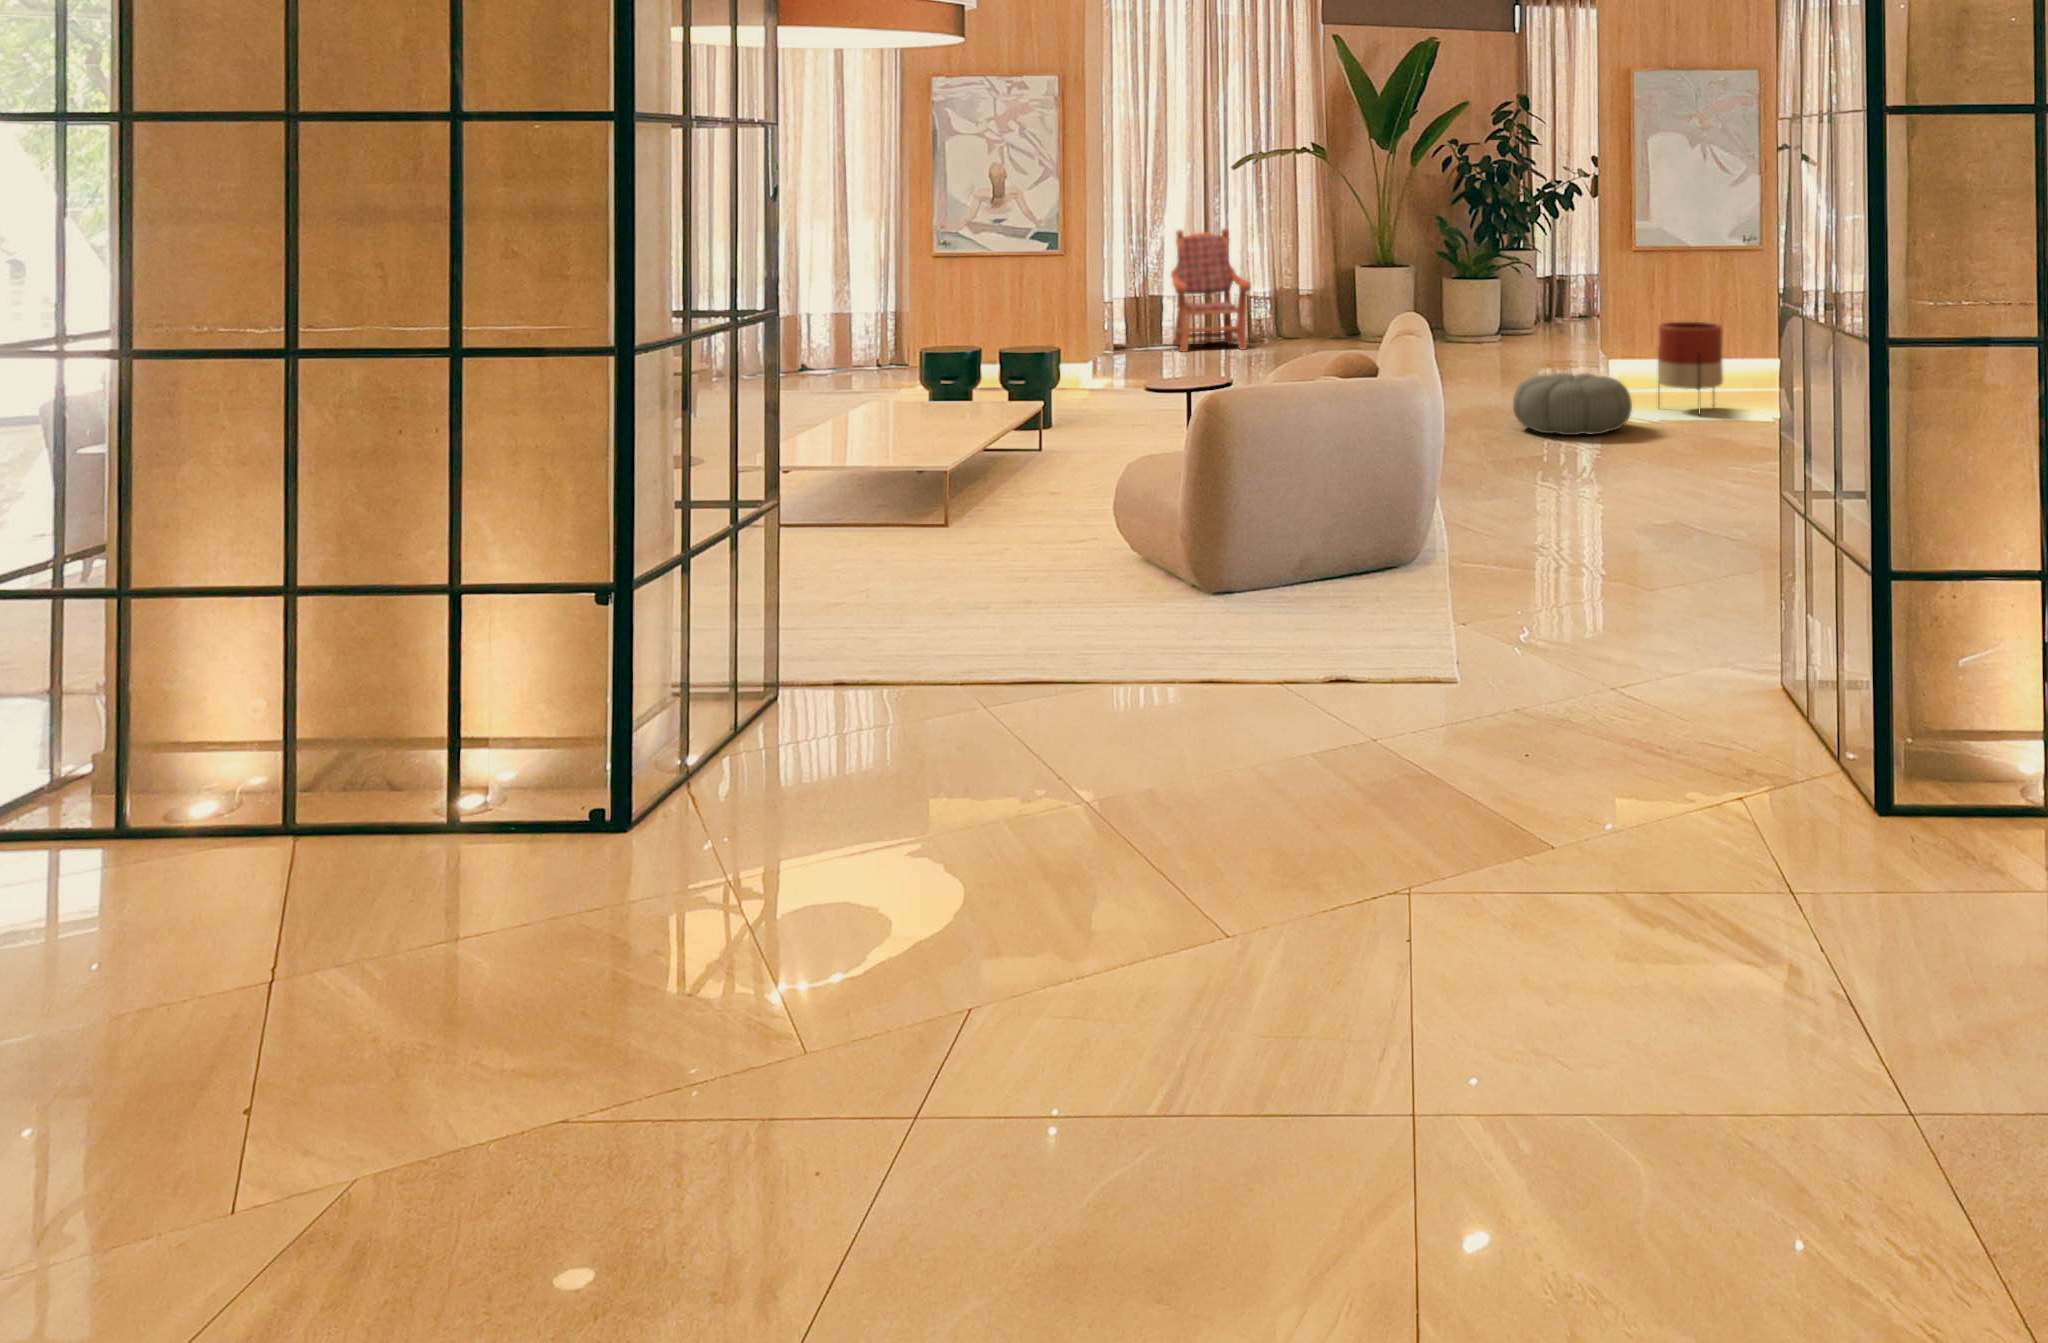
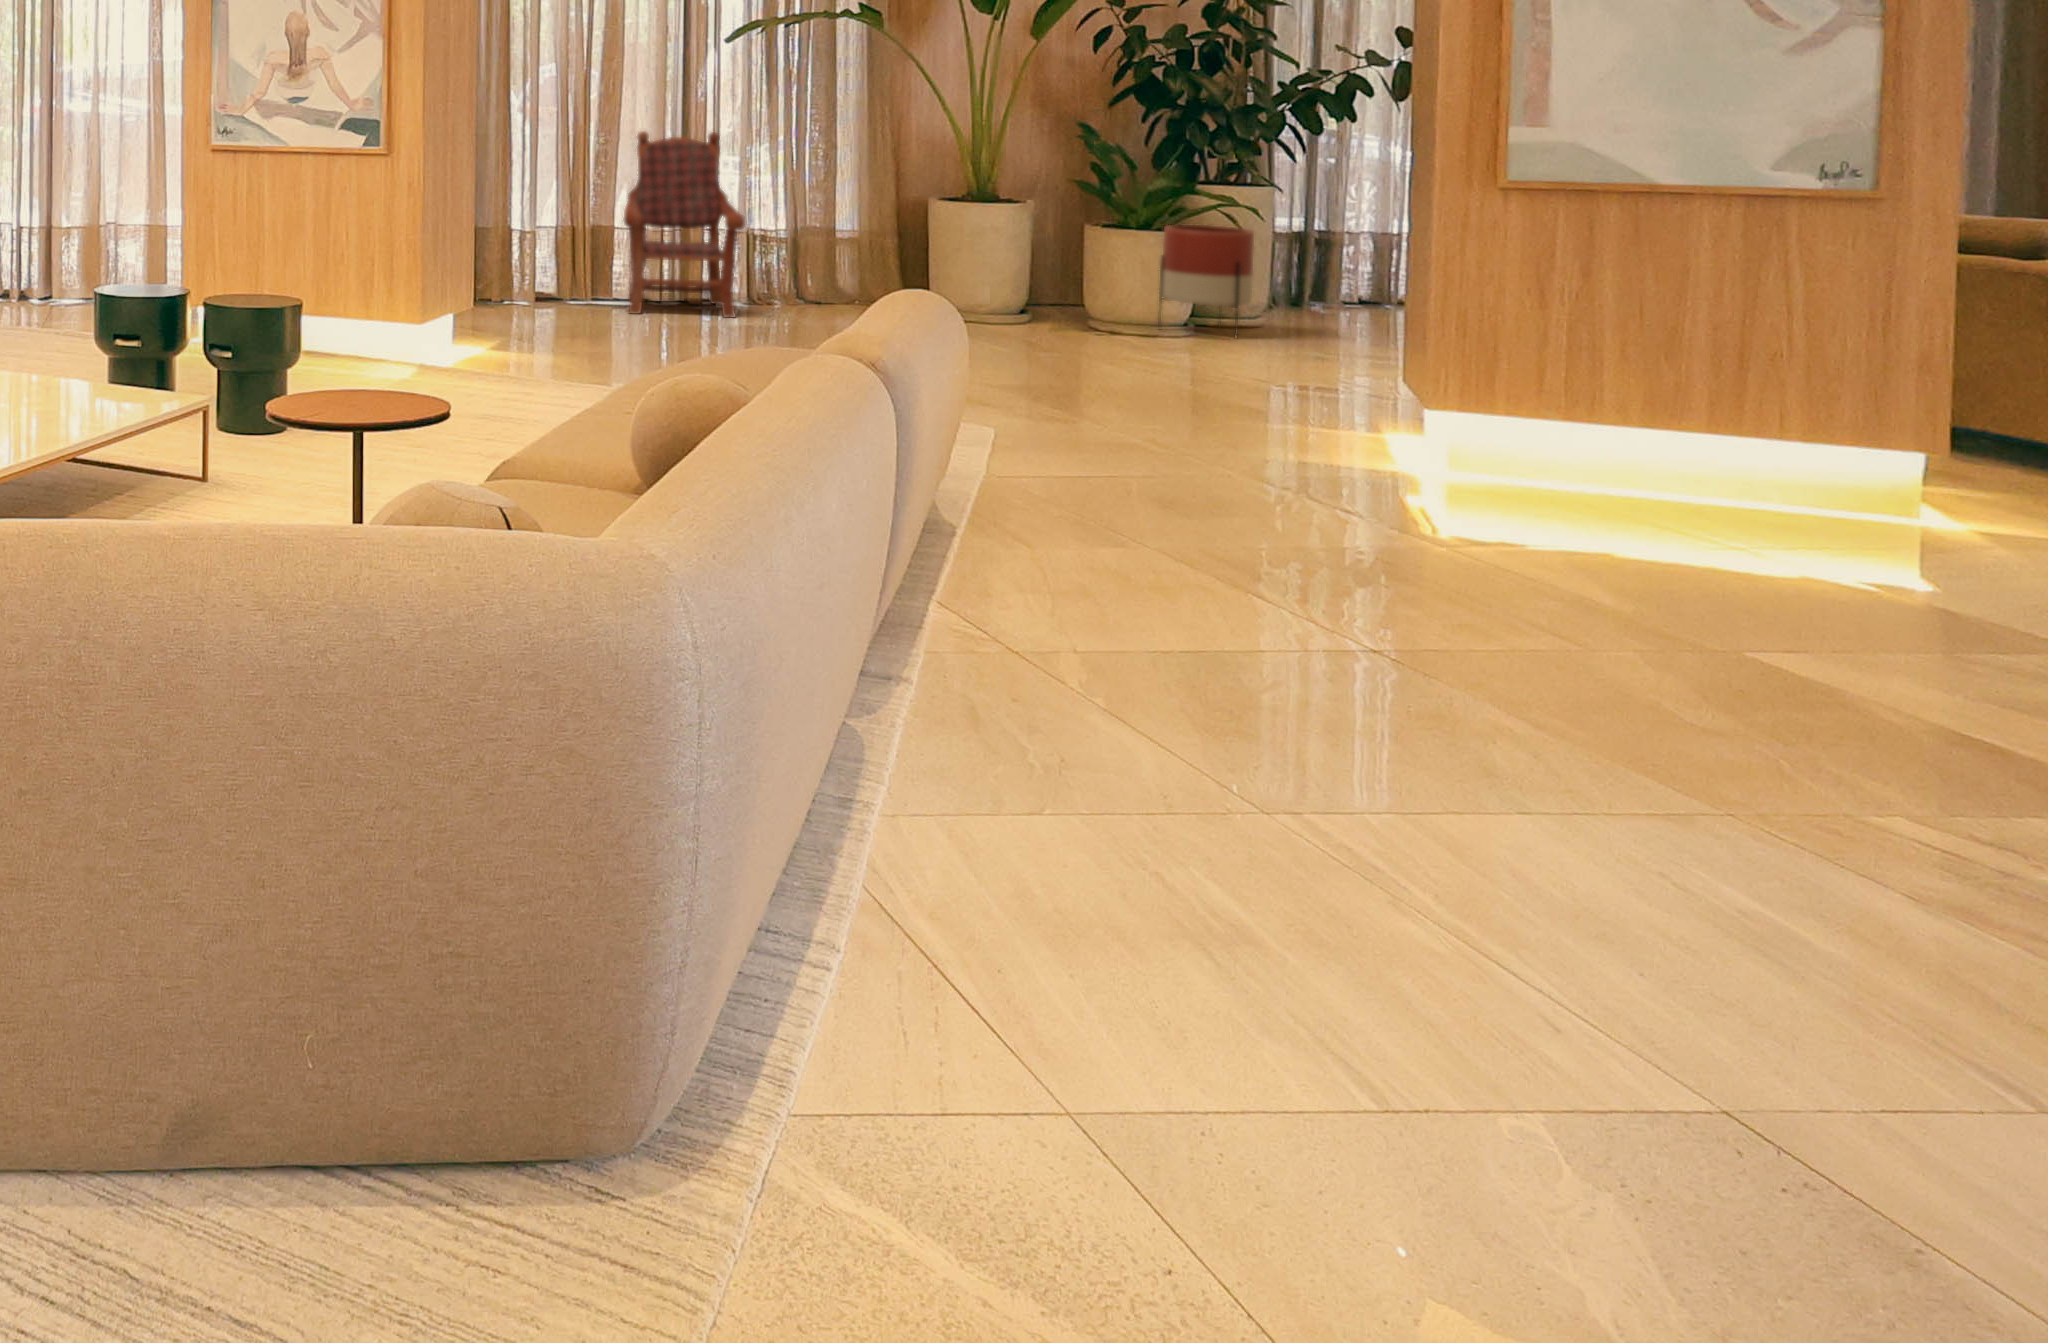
planter: present [1658,322,1723,390] -> present [1158,225,1254,334]
pouf: present [1513,373,1632,435] -> none [1217,476,1571,654]

